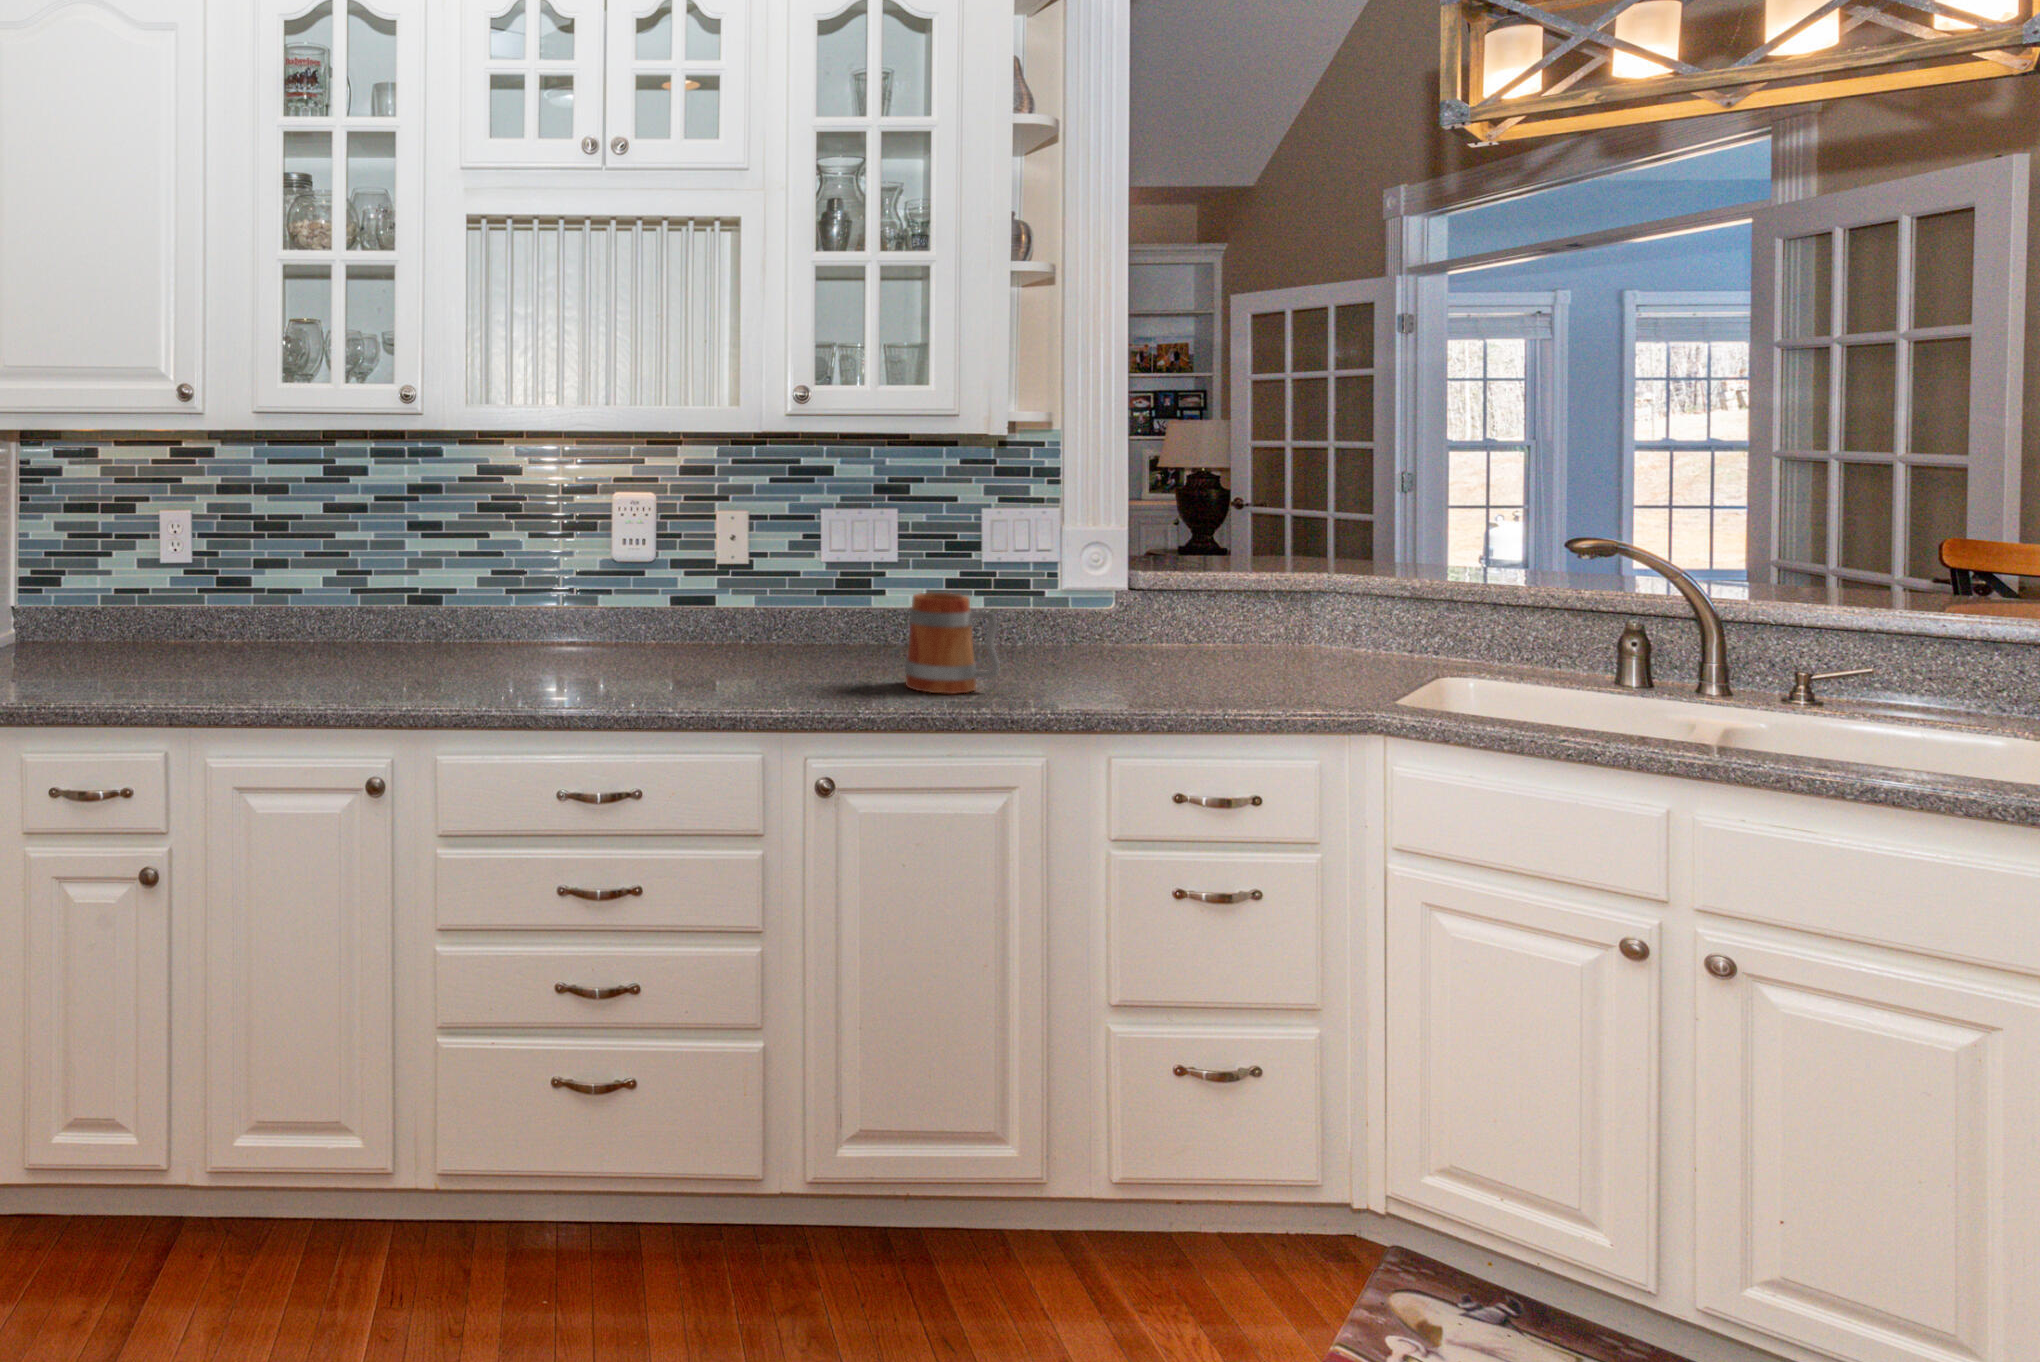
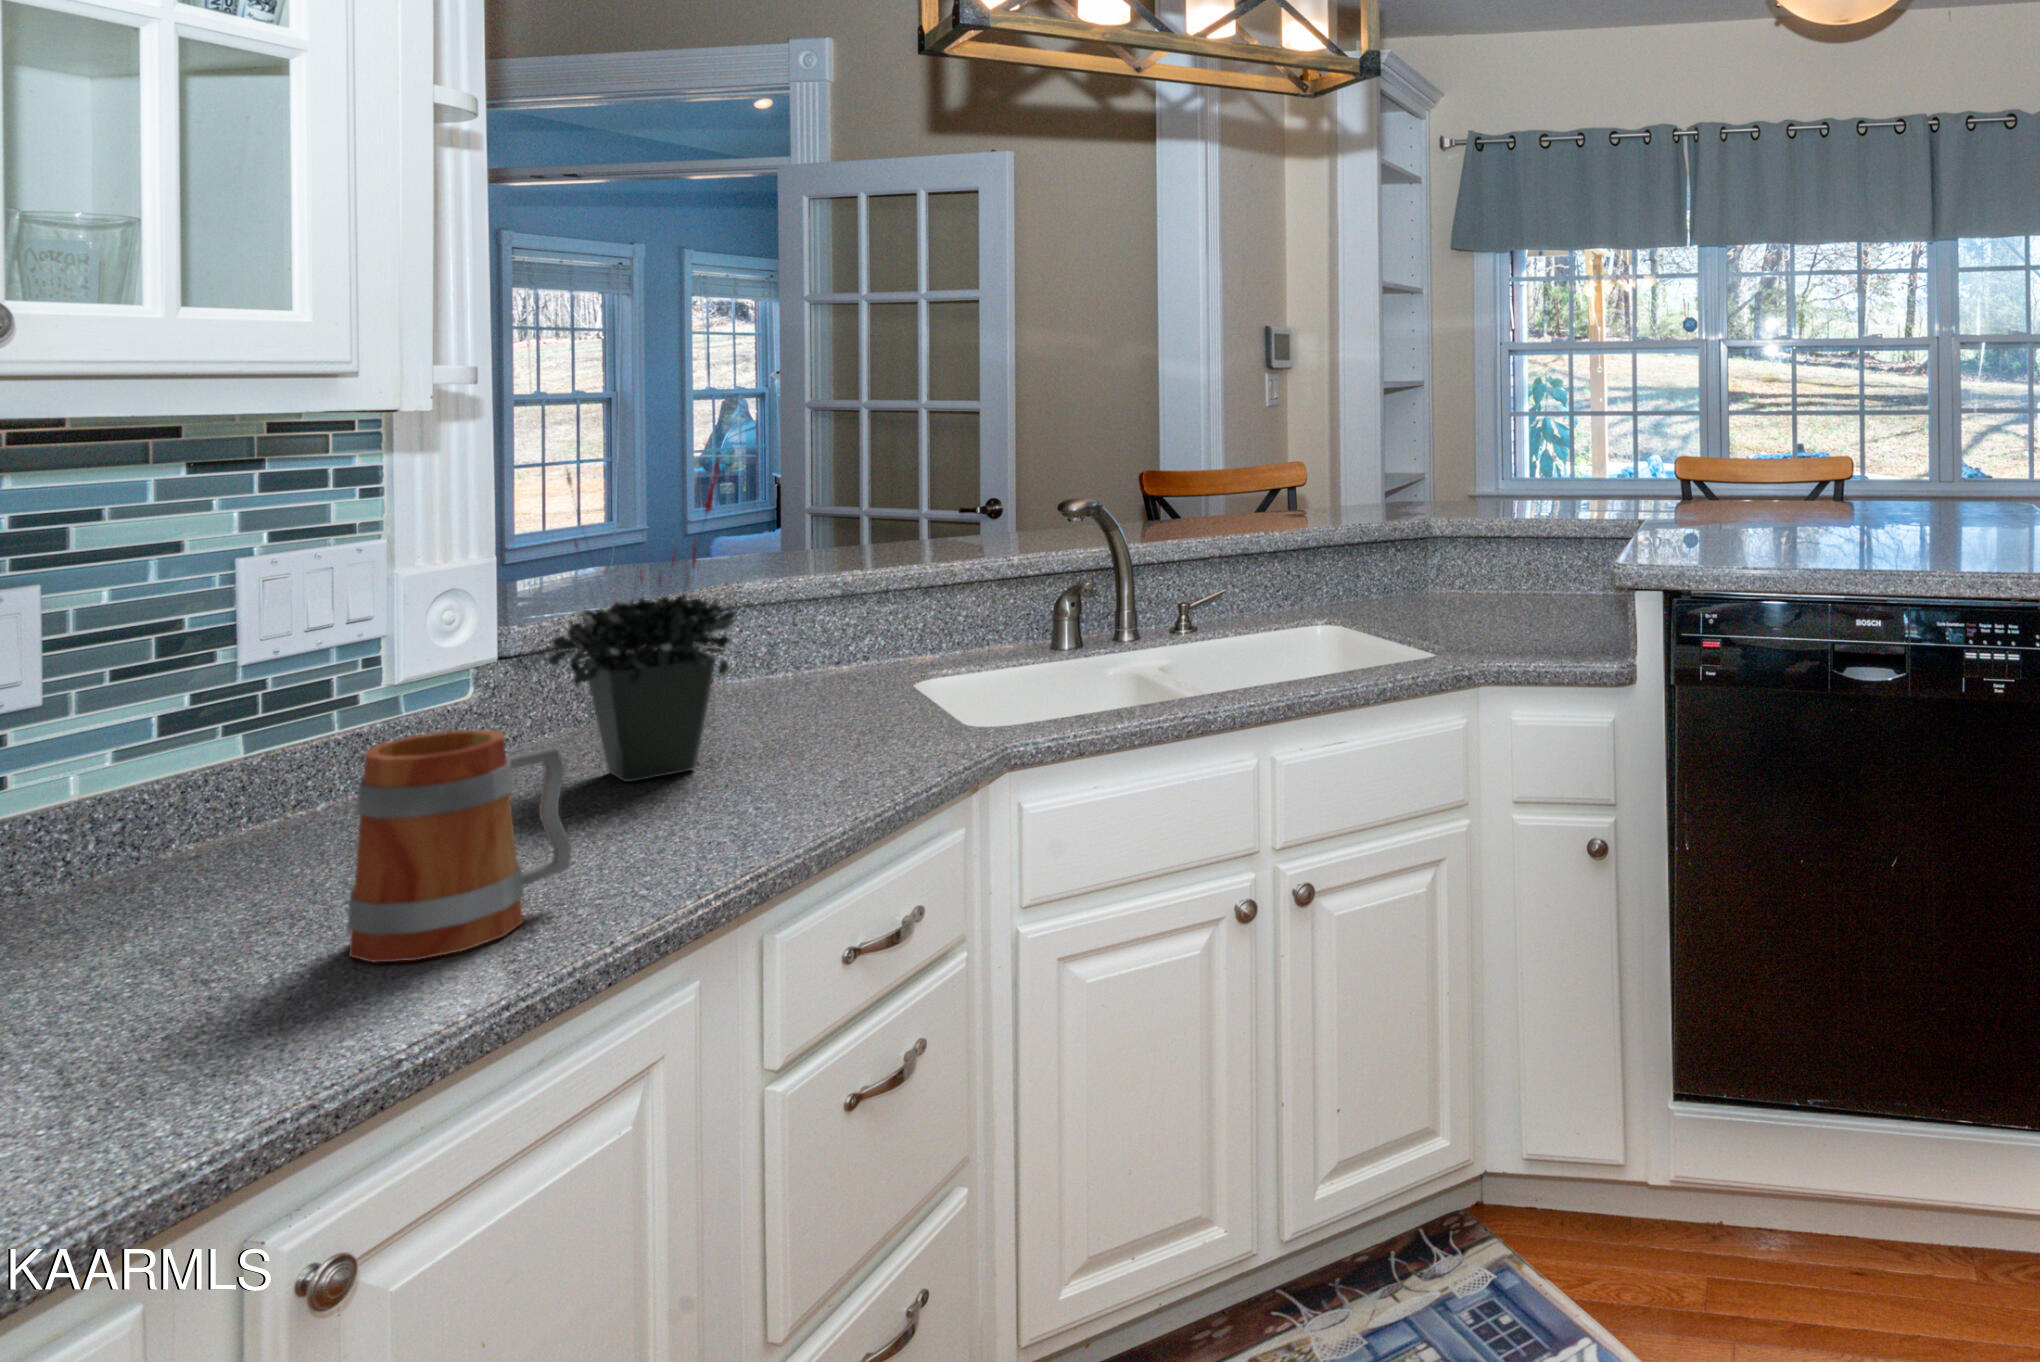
potted plant: none [1105,473,1214,671] -> present [549,462,736,782]

